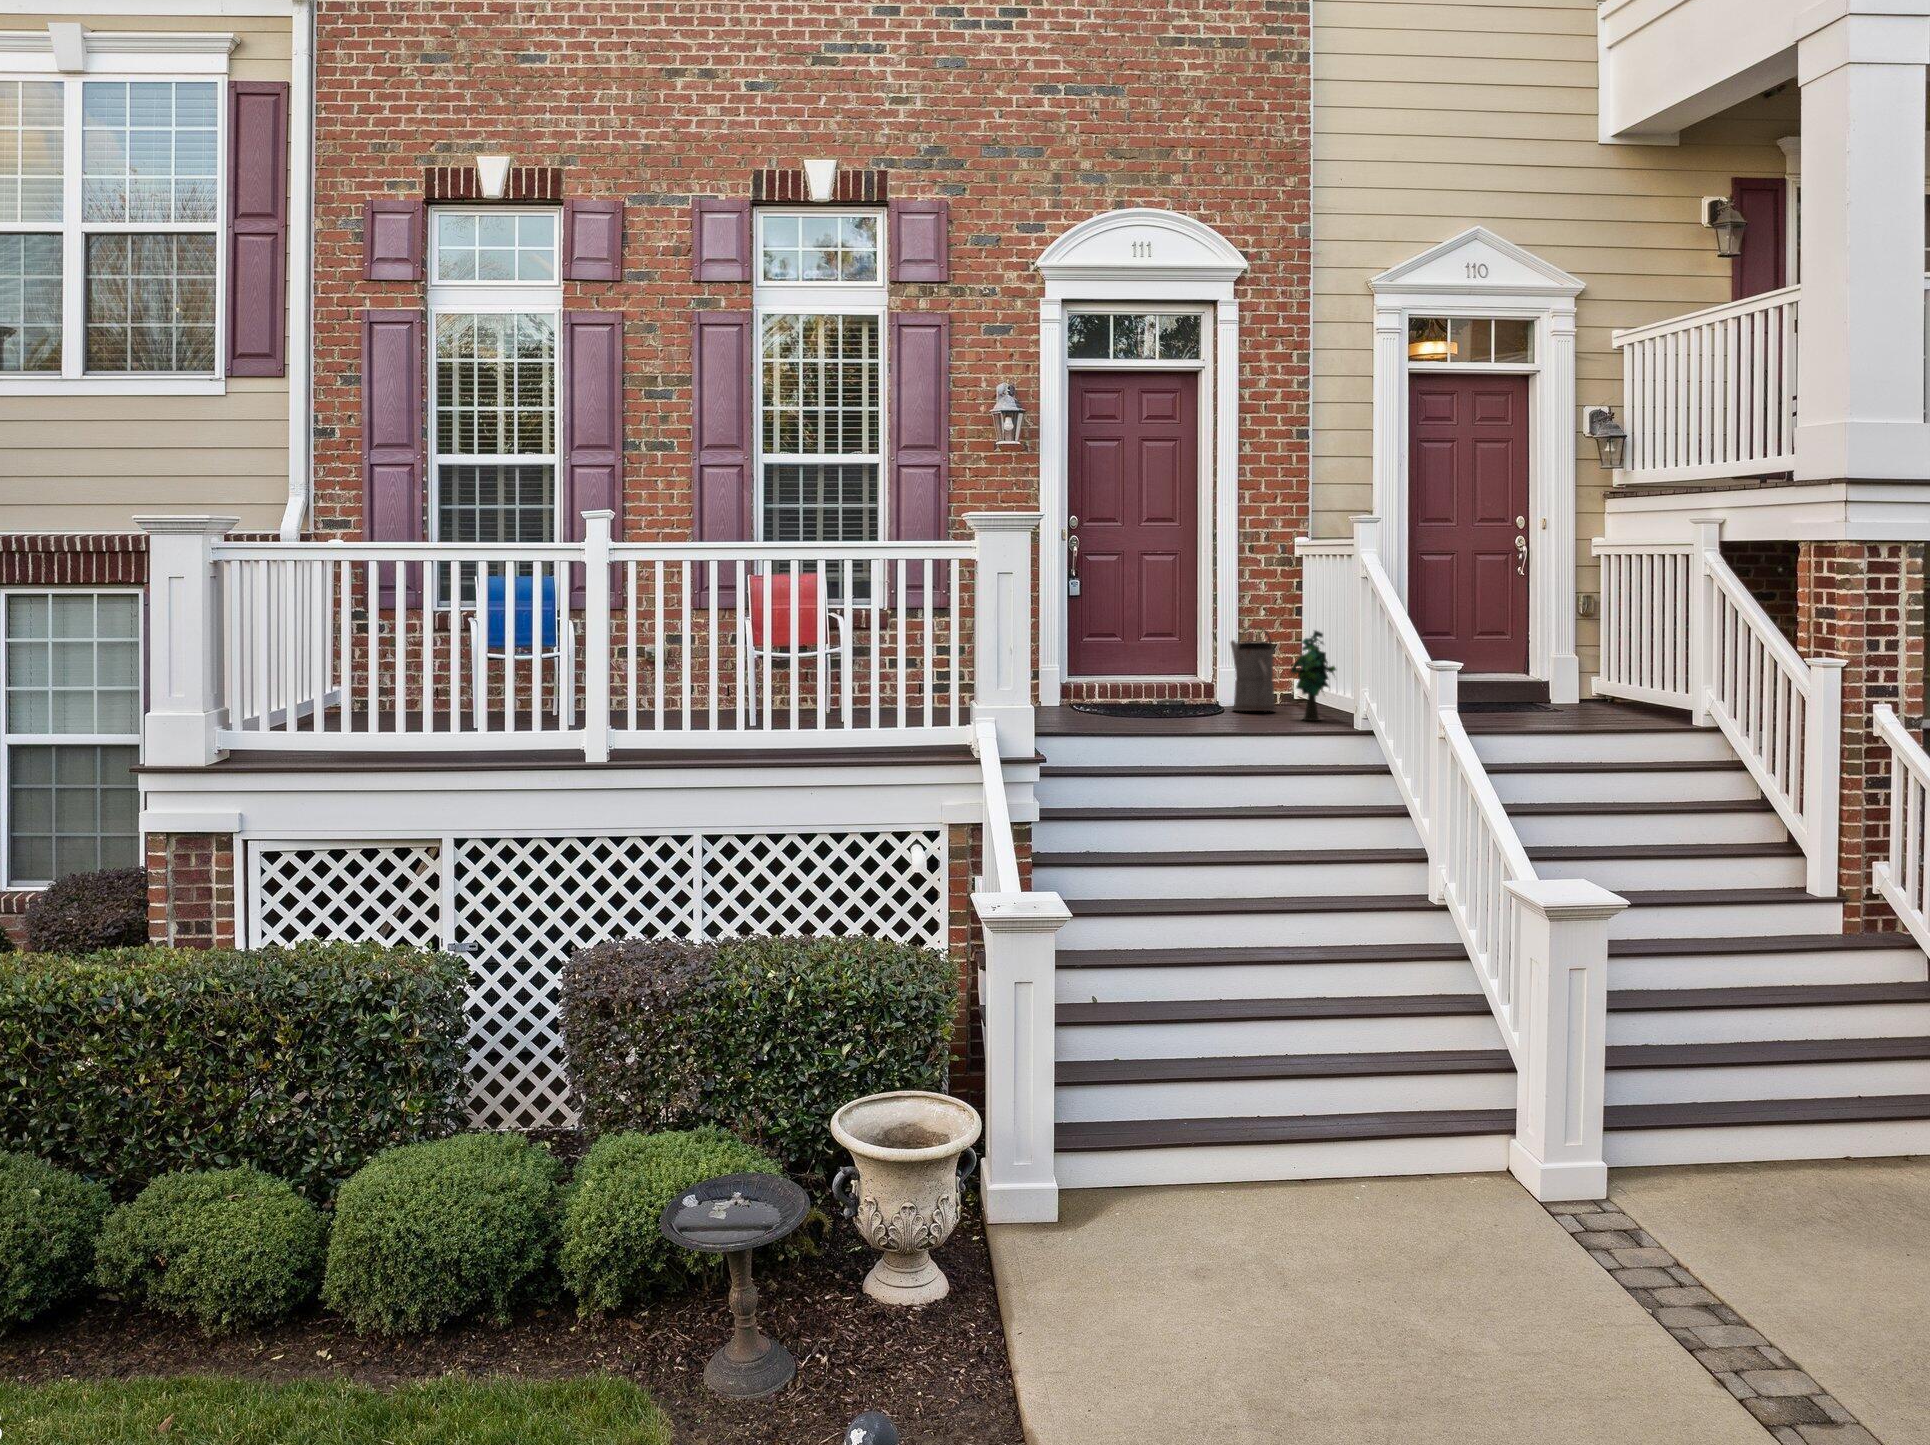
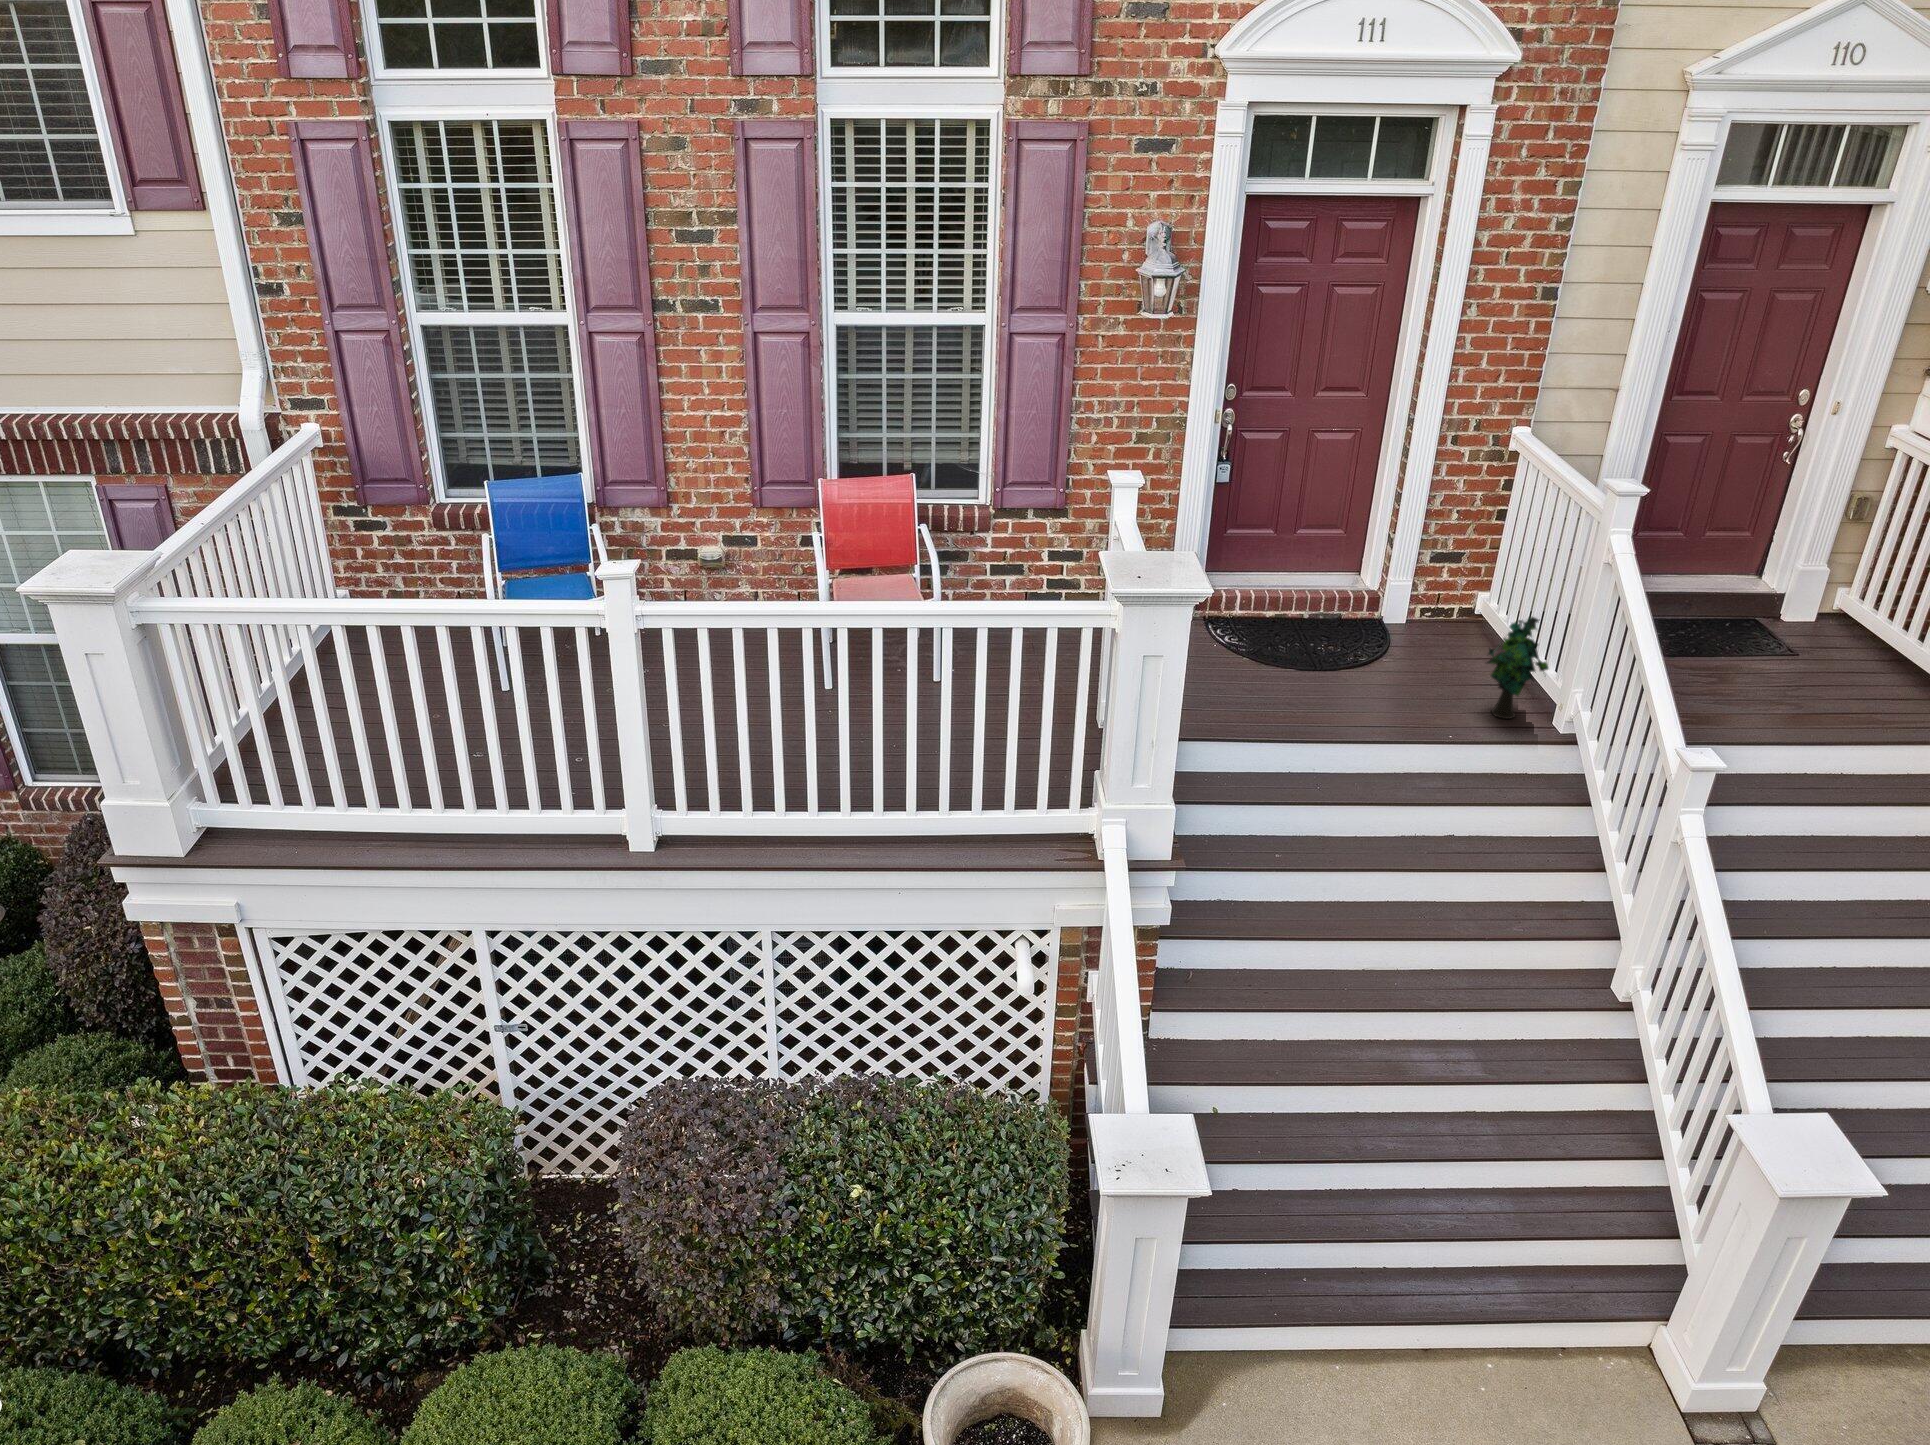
watering can: present [1231,628,1276,711] -> none [1402,553,1466,676]

